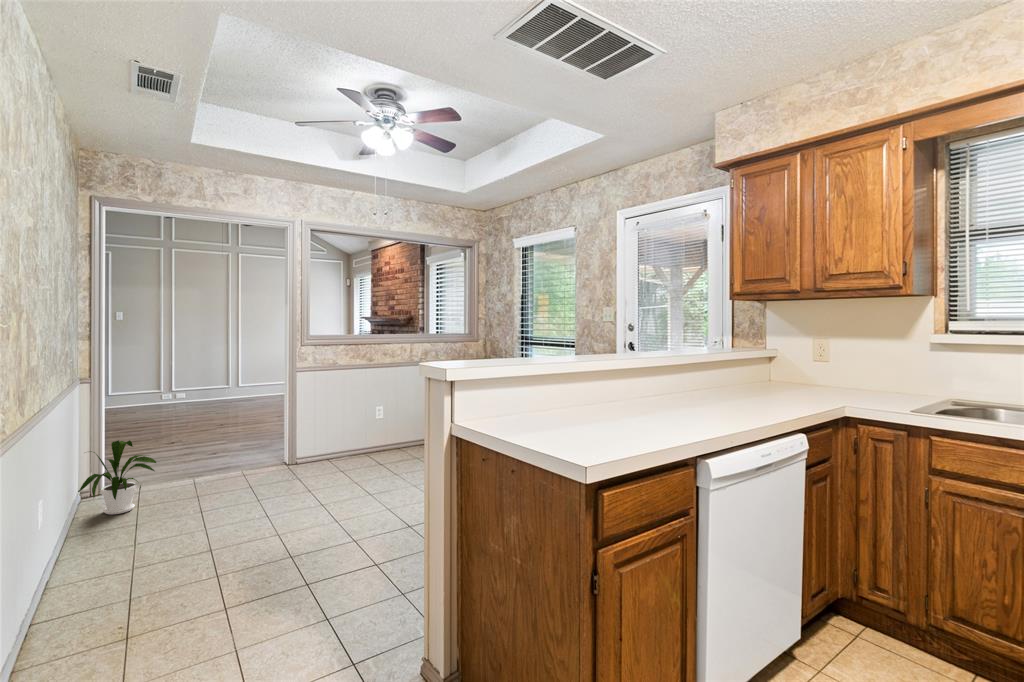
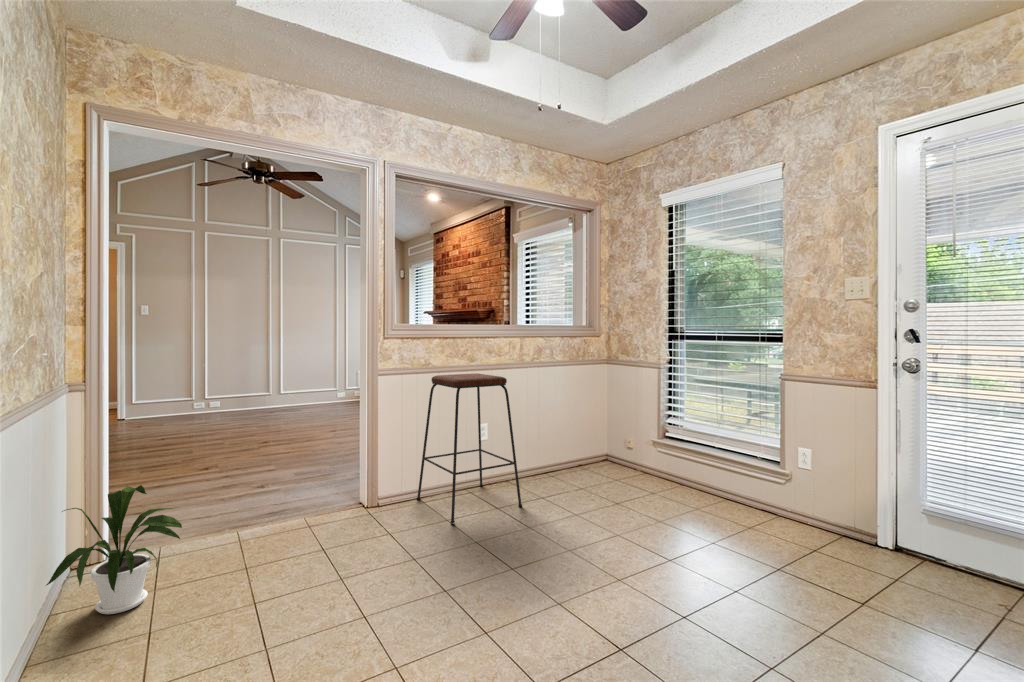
bar stool: none [325,371,397,473] -> present [417,373,522,523]

